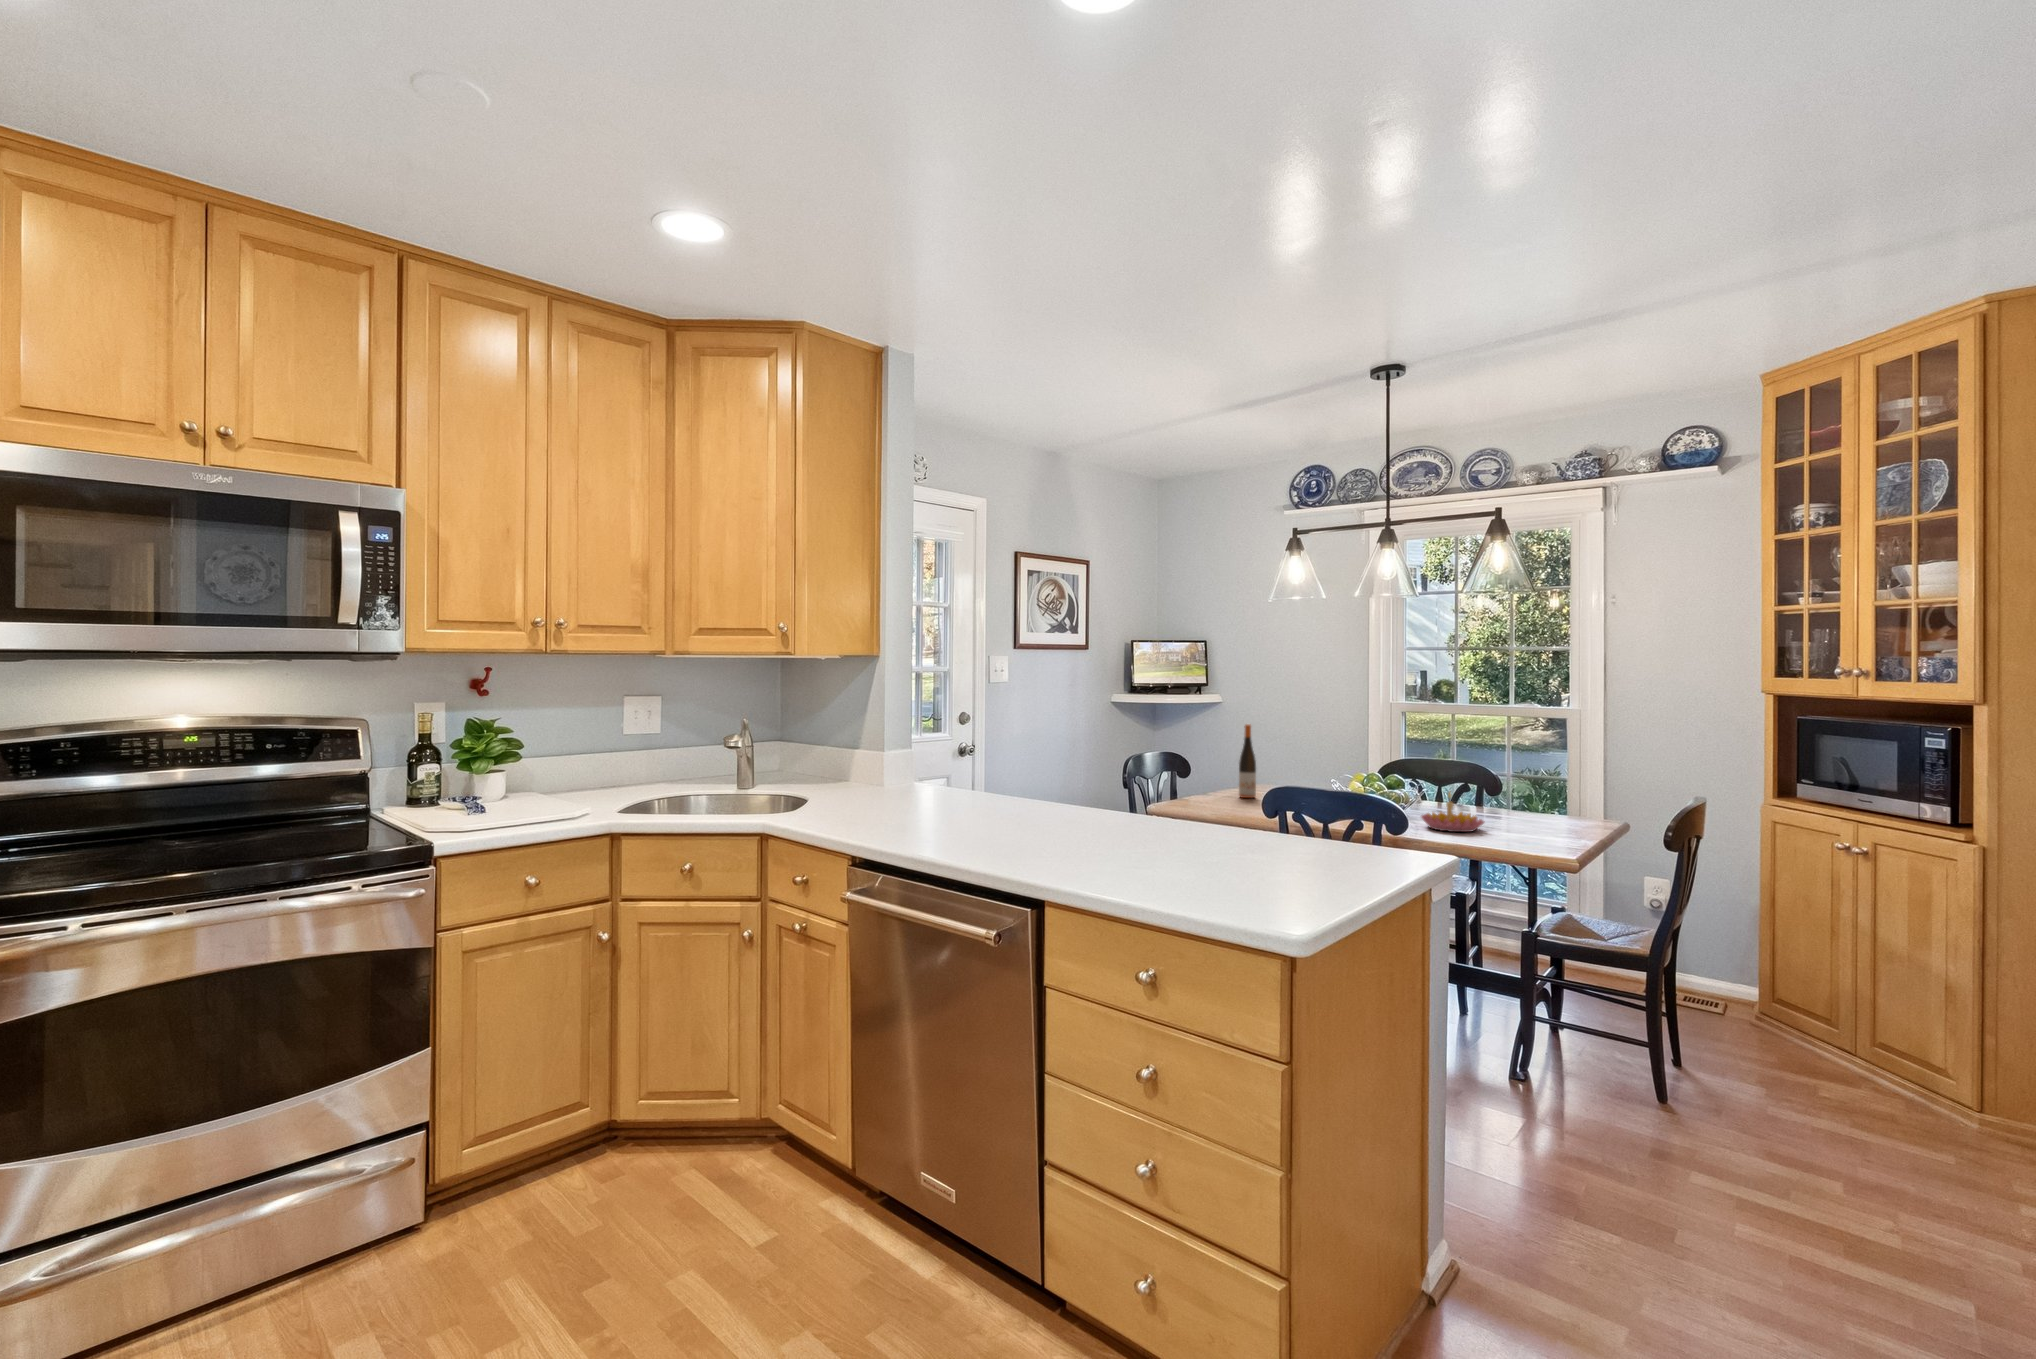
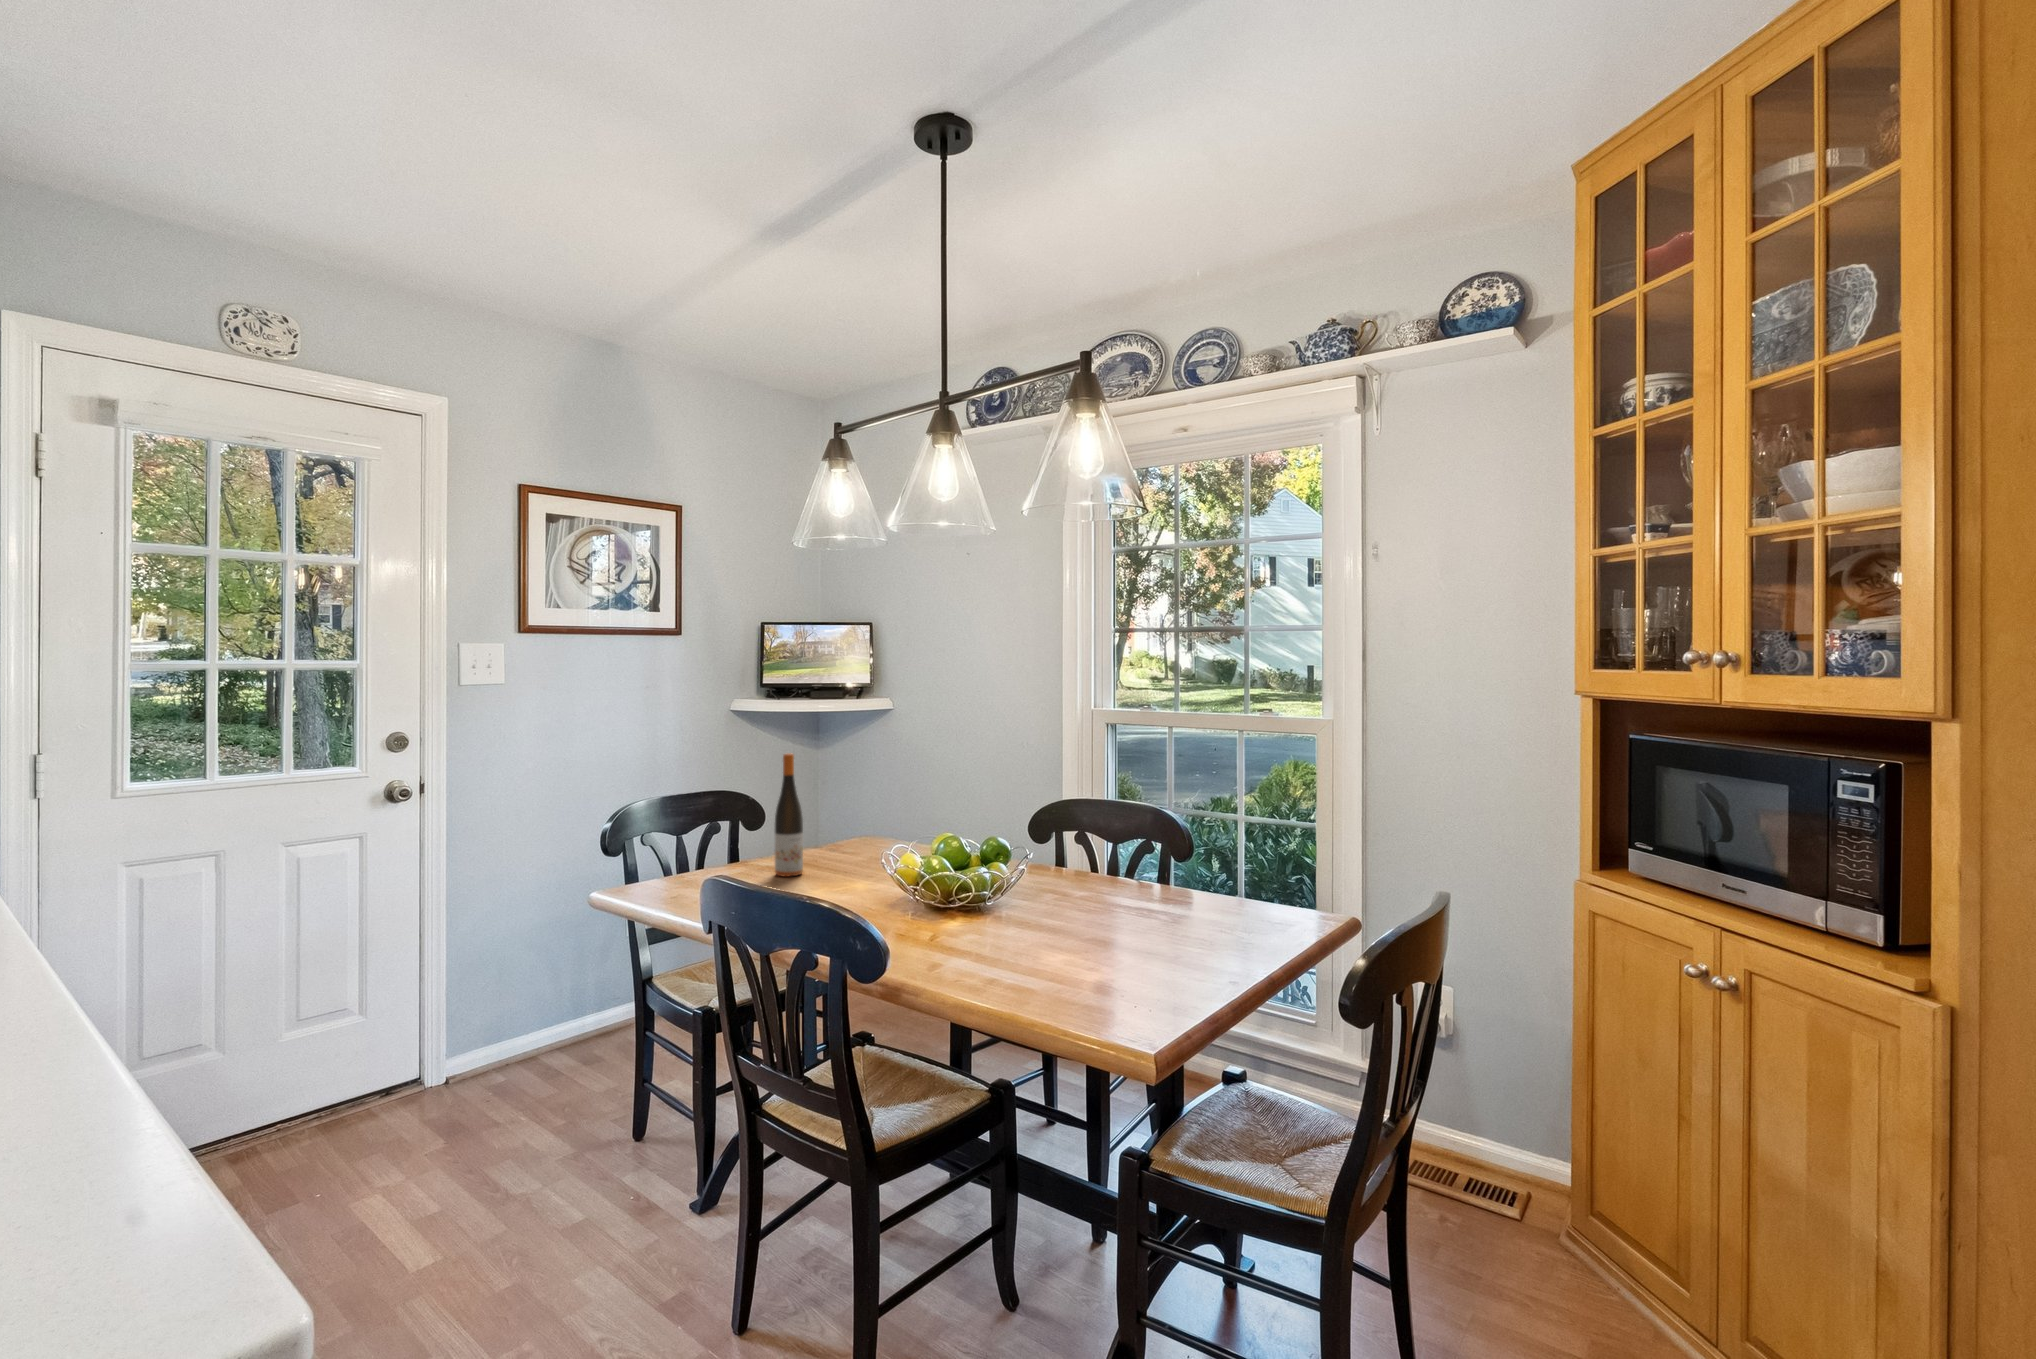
candle holder: present [1421,792,1484,832] -> none [968,883,1077,967]

